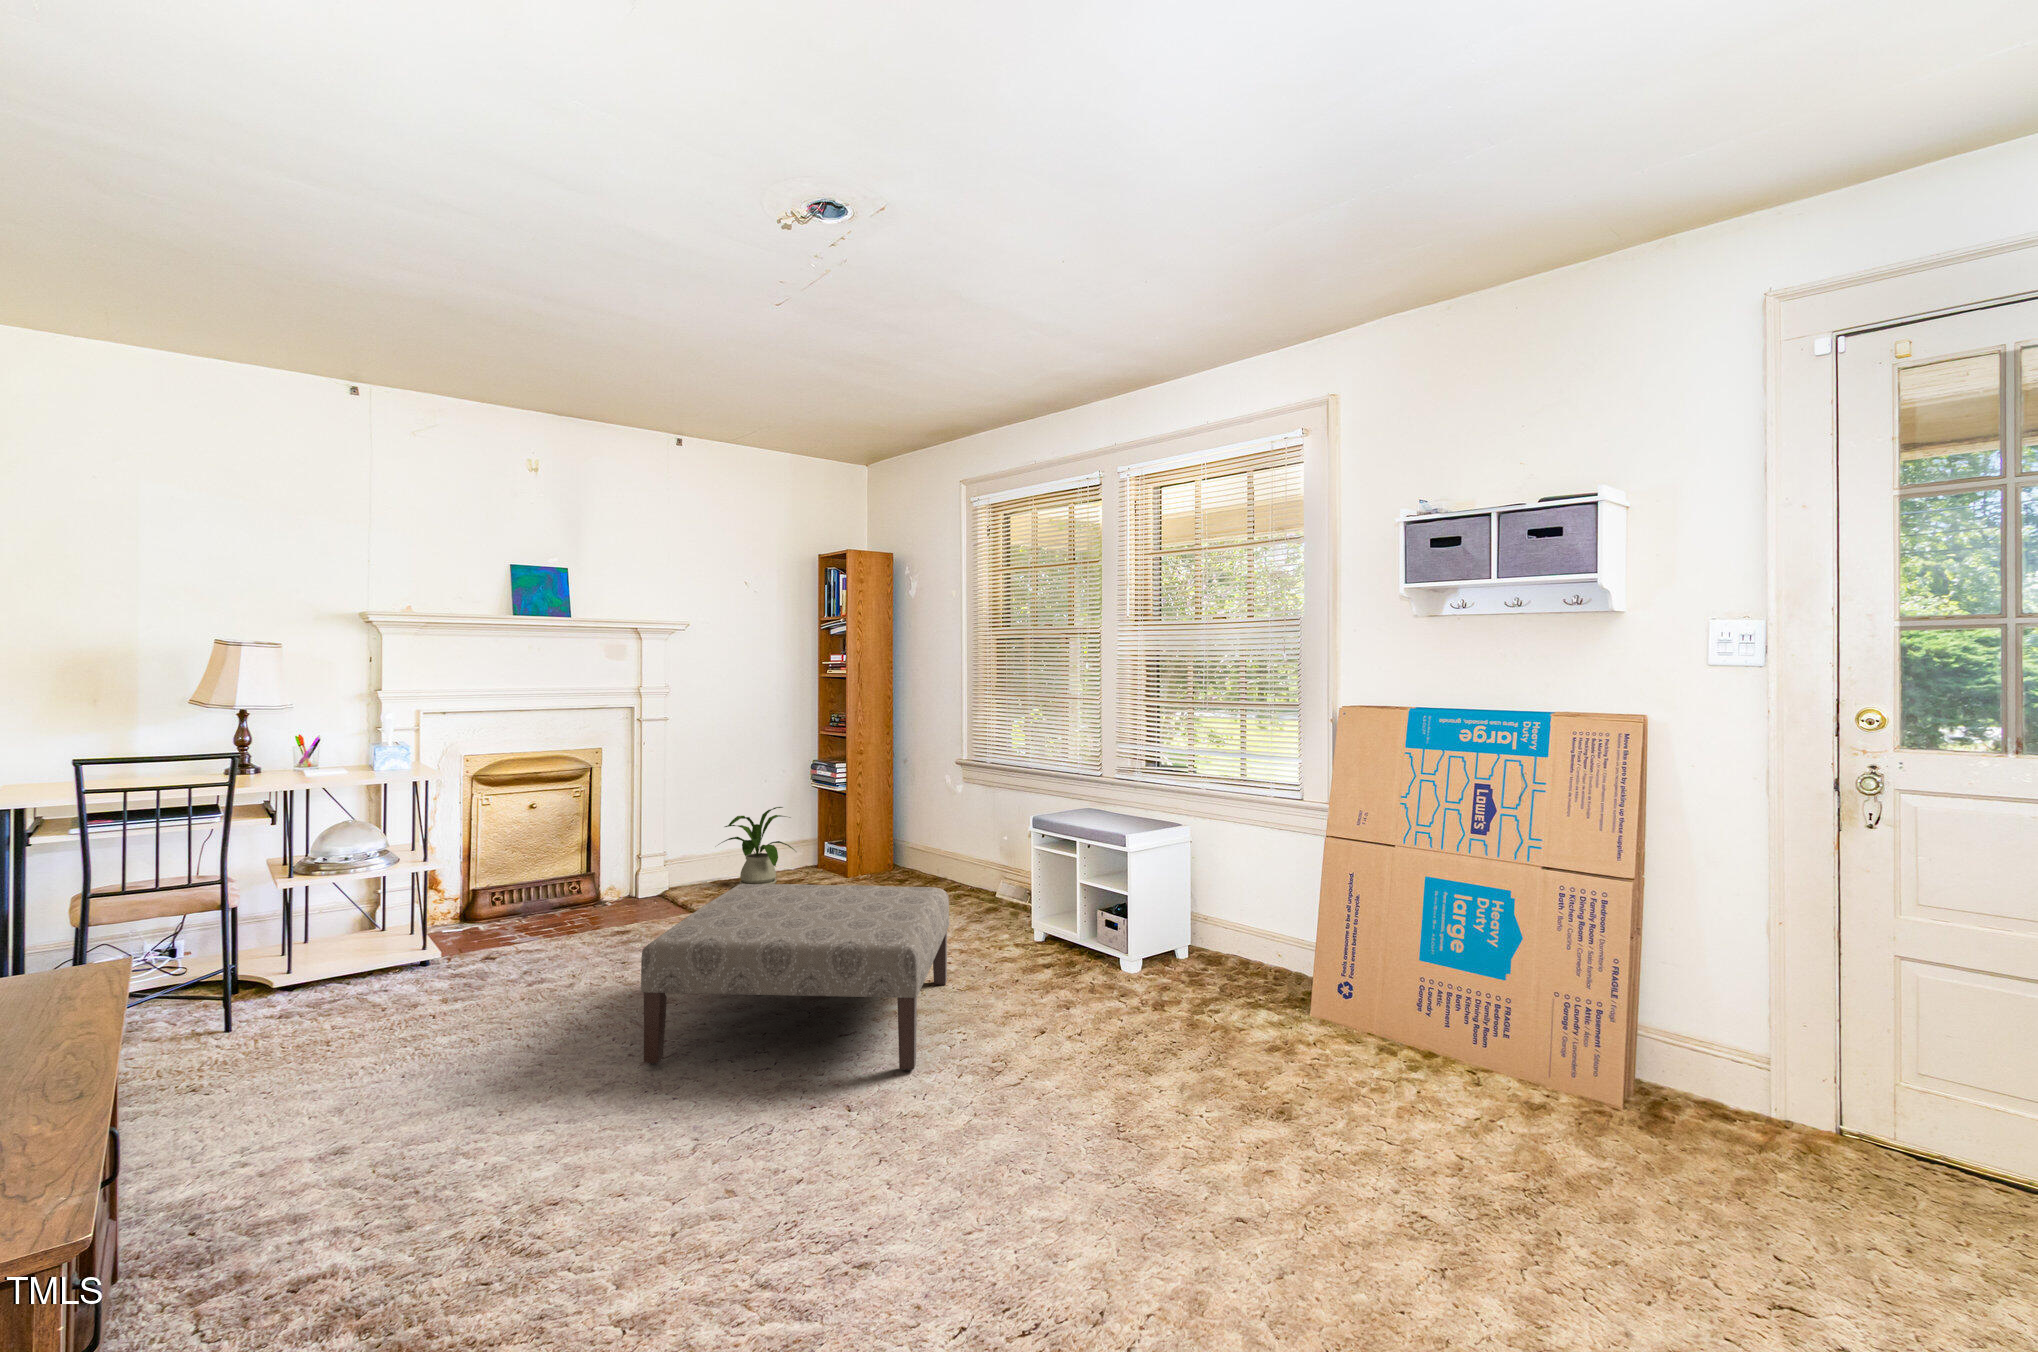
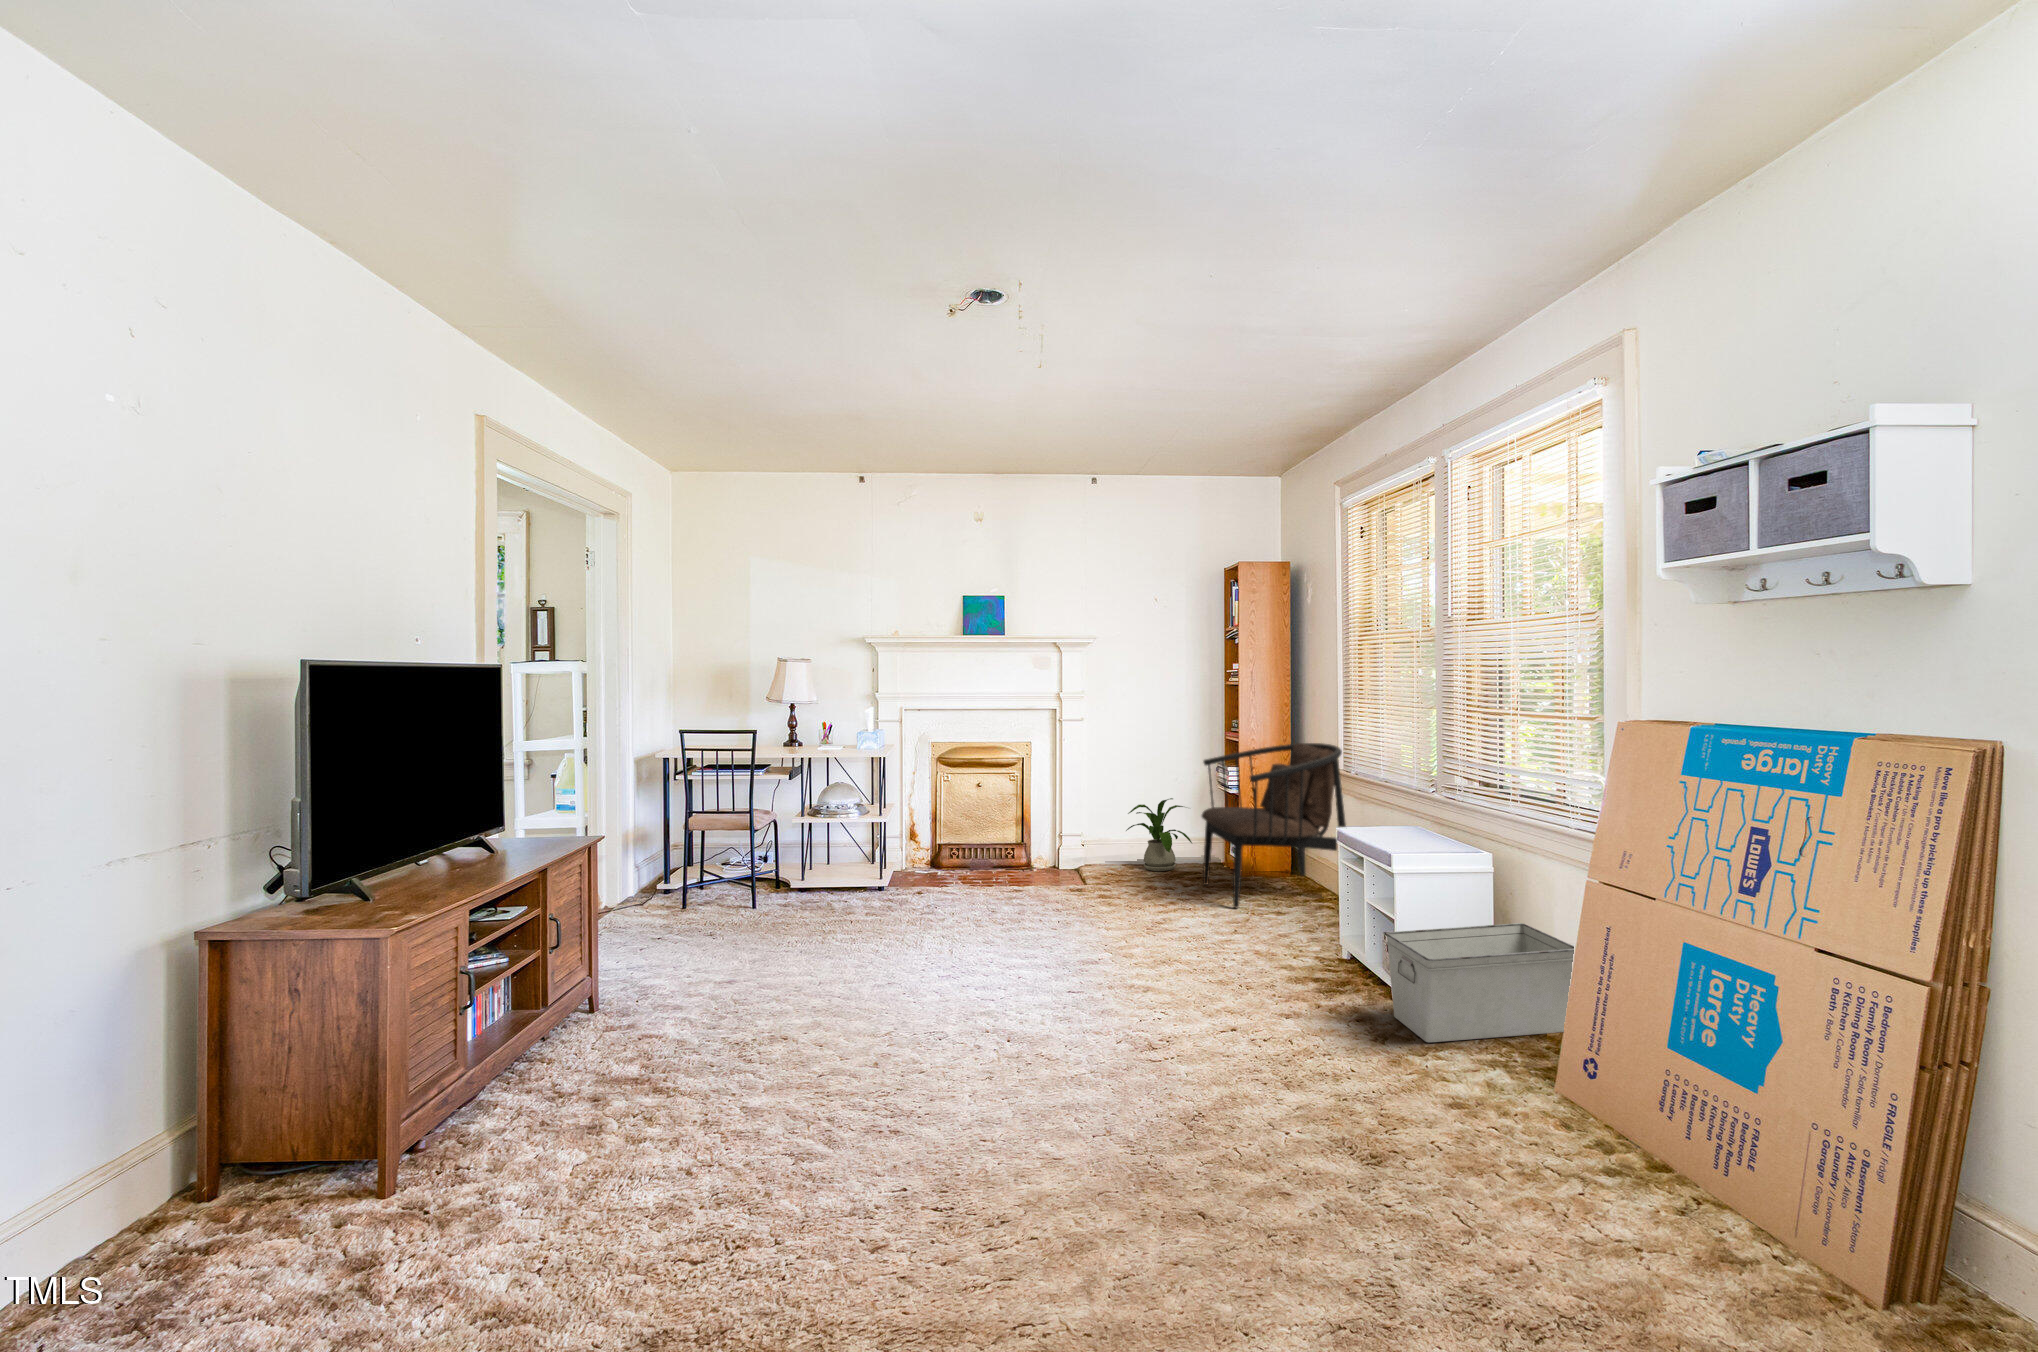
armchair: none [823,745,985,914] -> present [1202,743,1346,908]
ottoman: present [641,884,949,1071] -> none [915,867,1211,1046]
storage bin: none [1134,889,1278,1001] -> present [1386,923,1574,1042]

